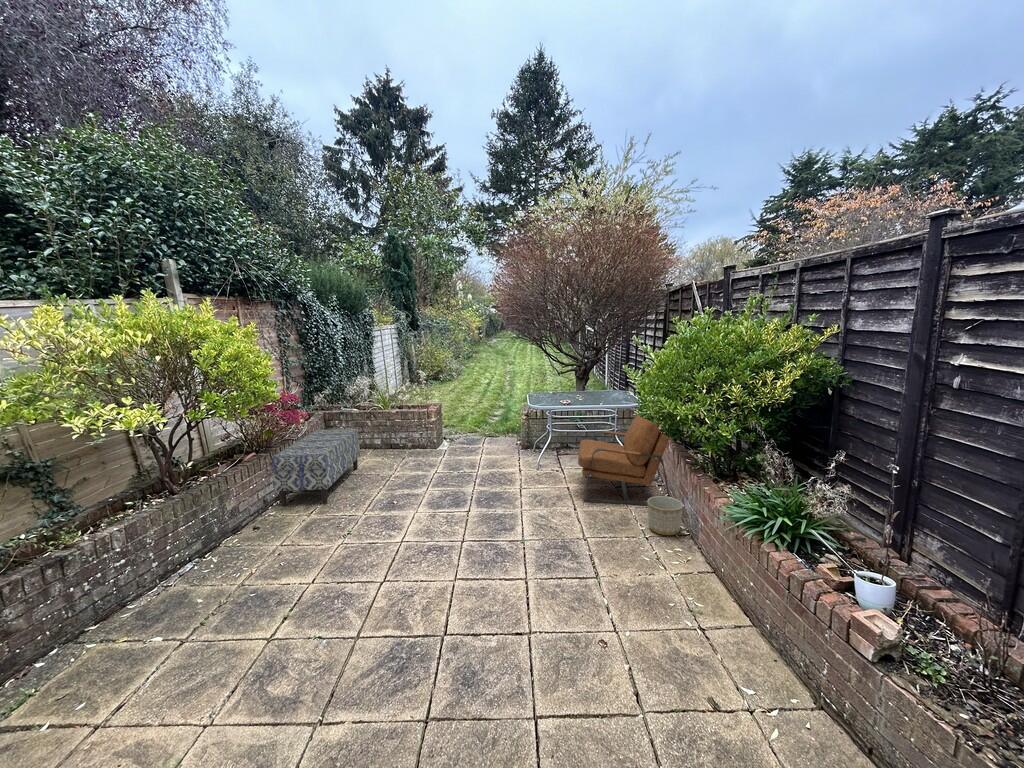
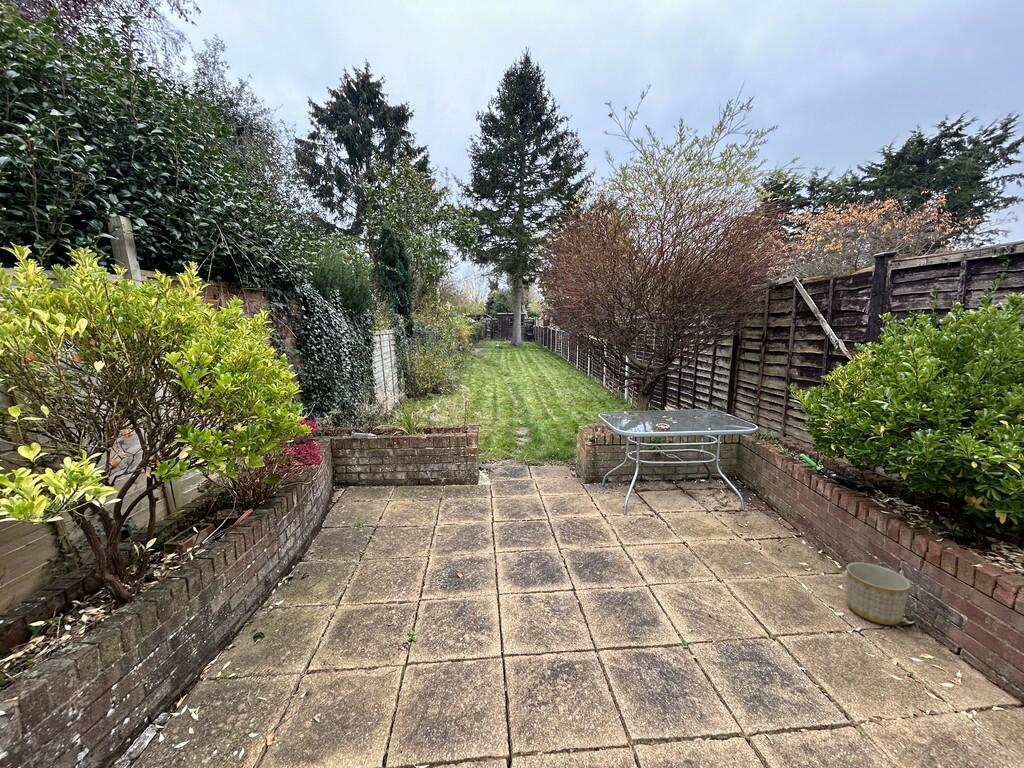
chair: present [578,414,670,505] -> none [690,432,844,569]
bench: present [272,429,360,506] -> none [280,461,387,585]

